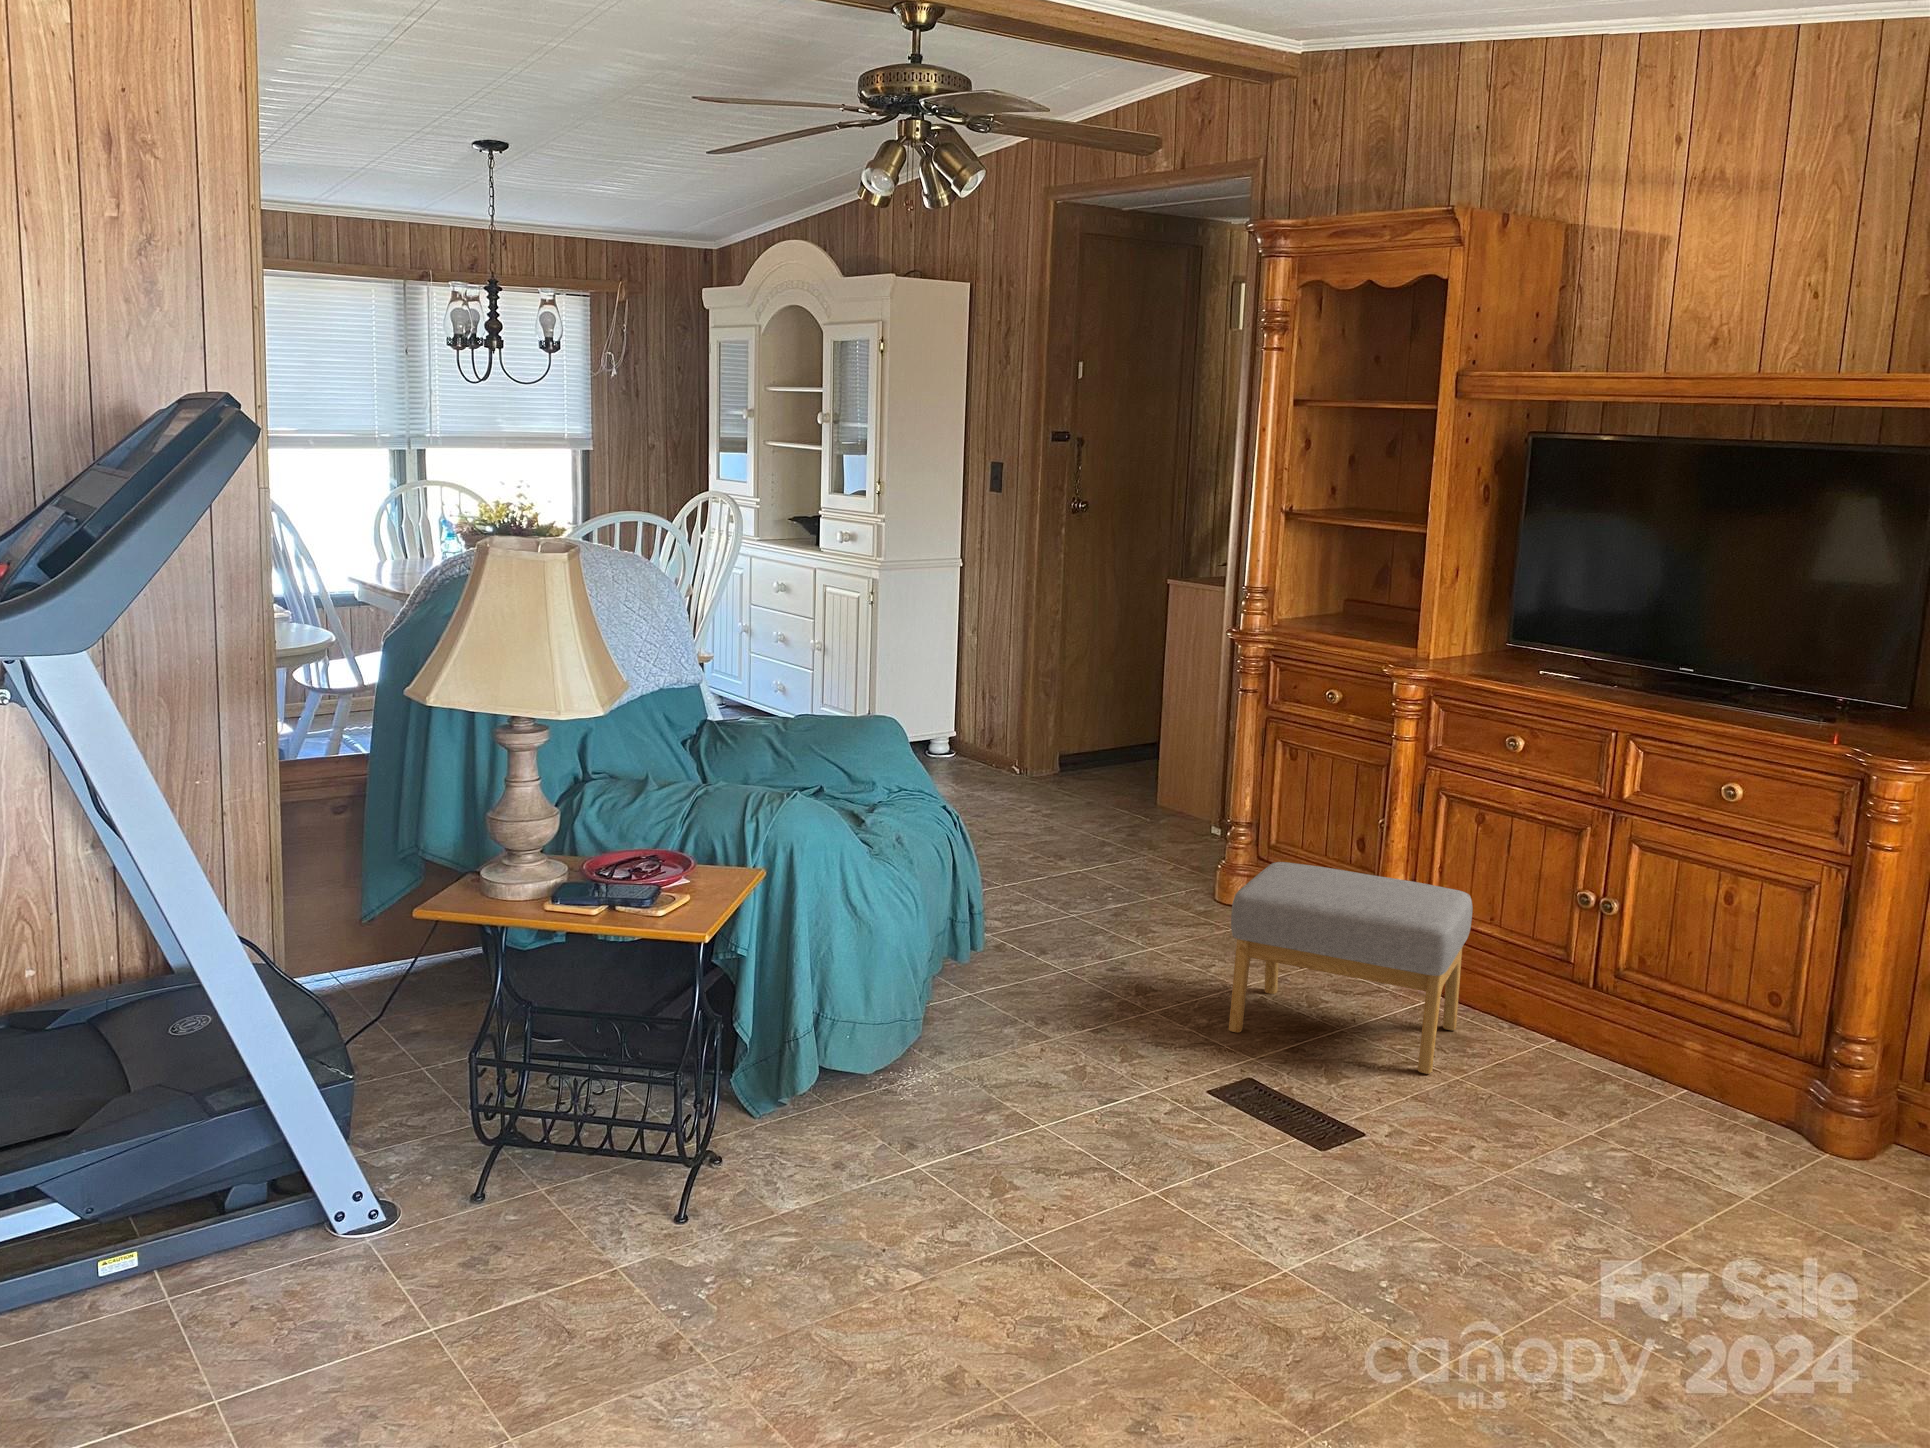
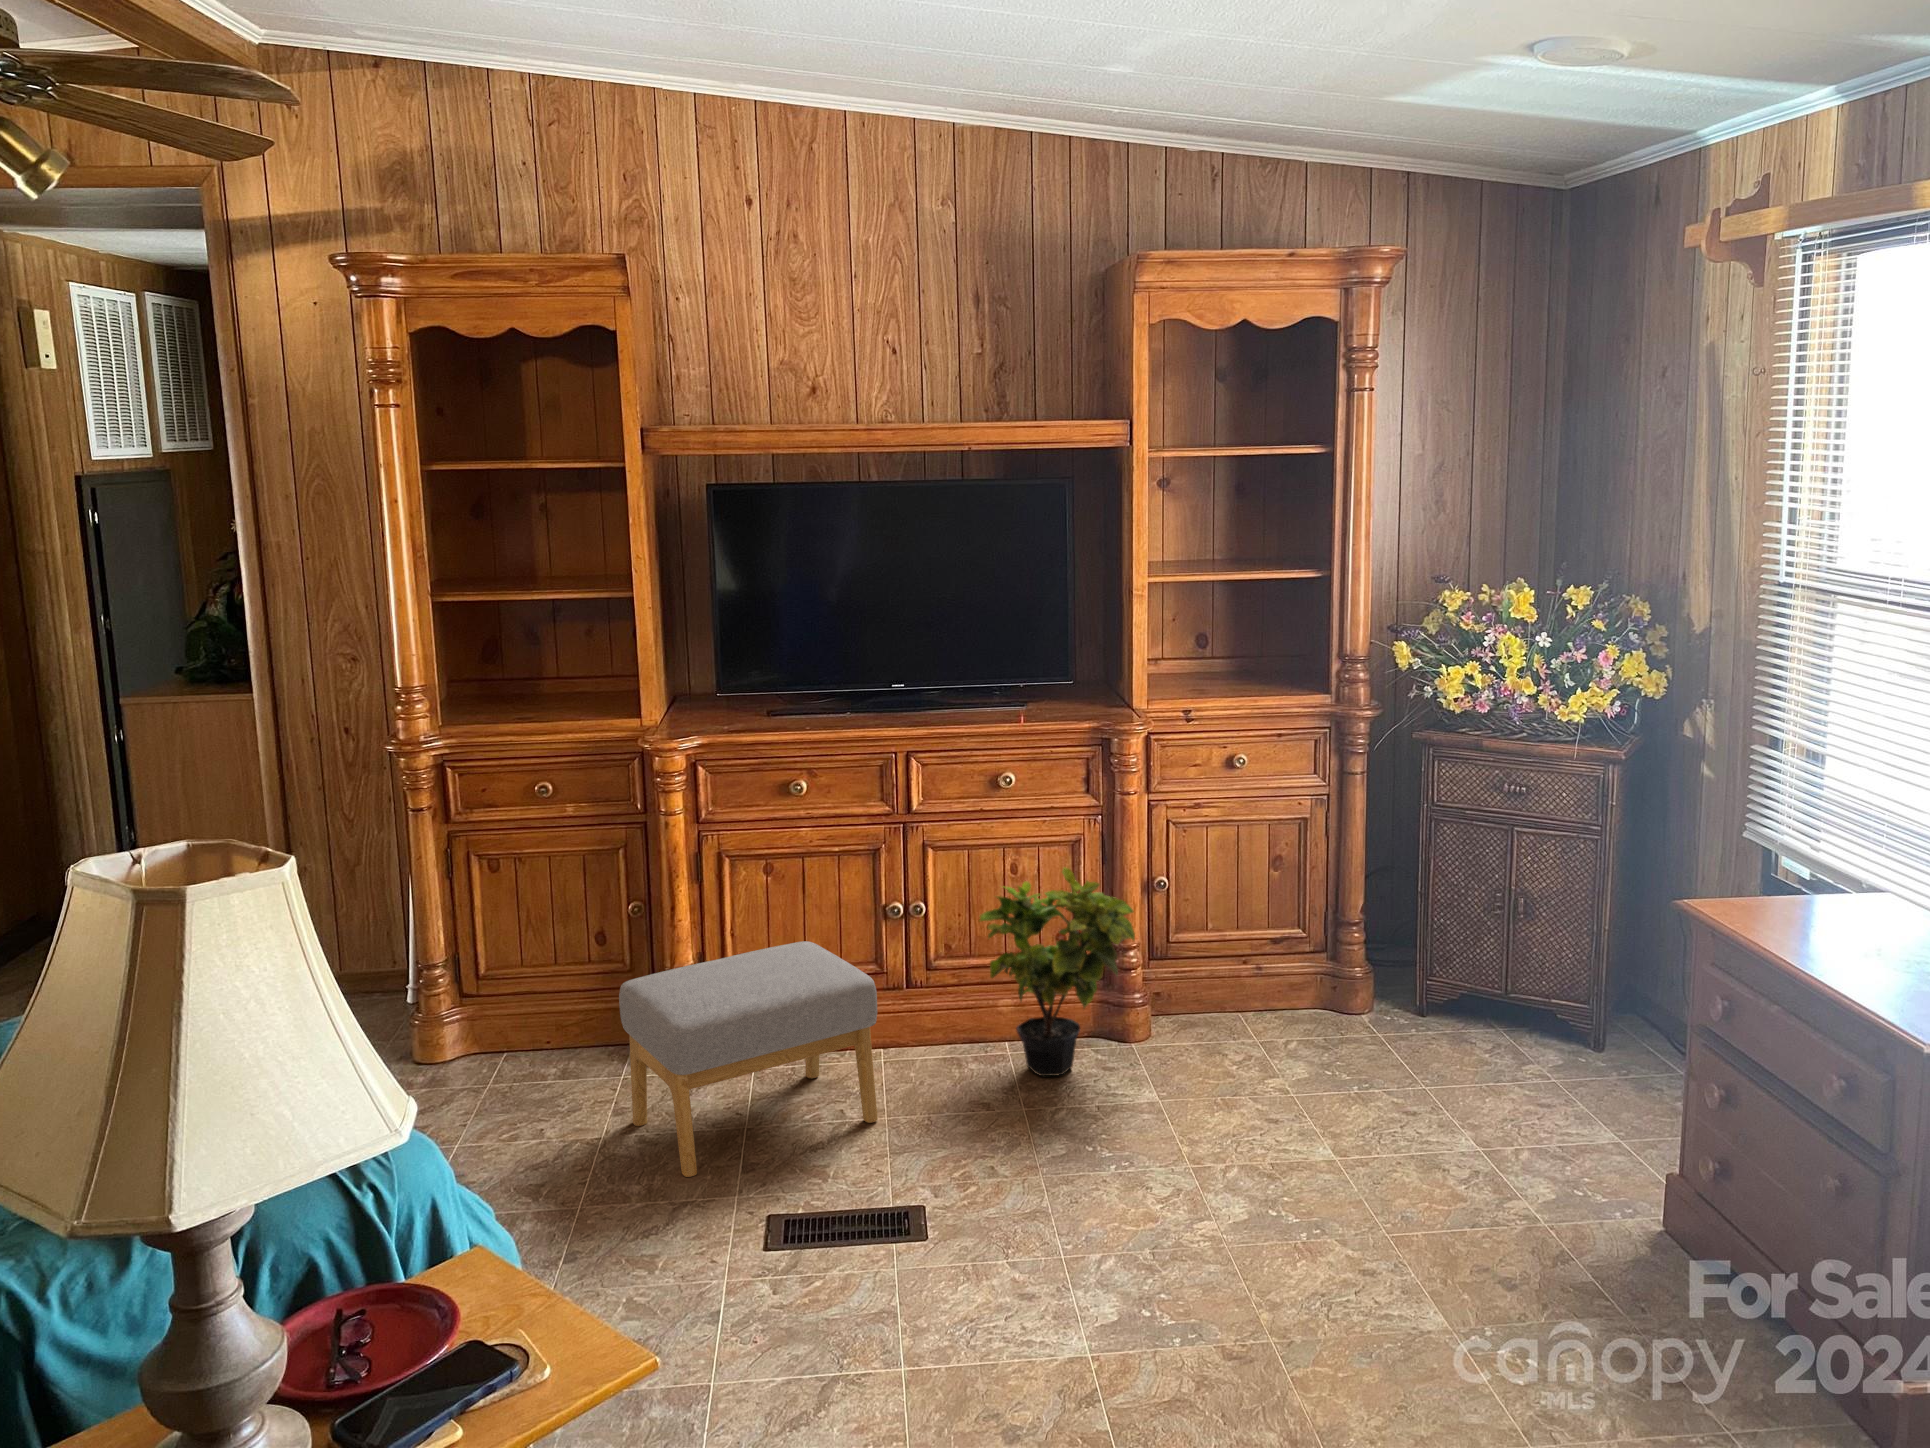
potted plant: none [1614,902,1812,1136] -> present [979,867,1135,1076]

